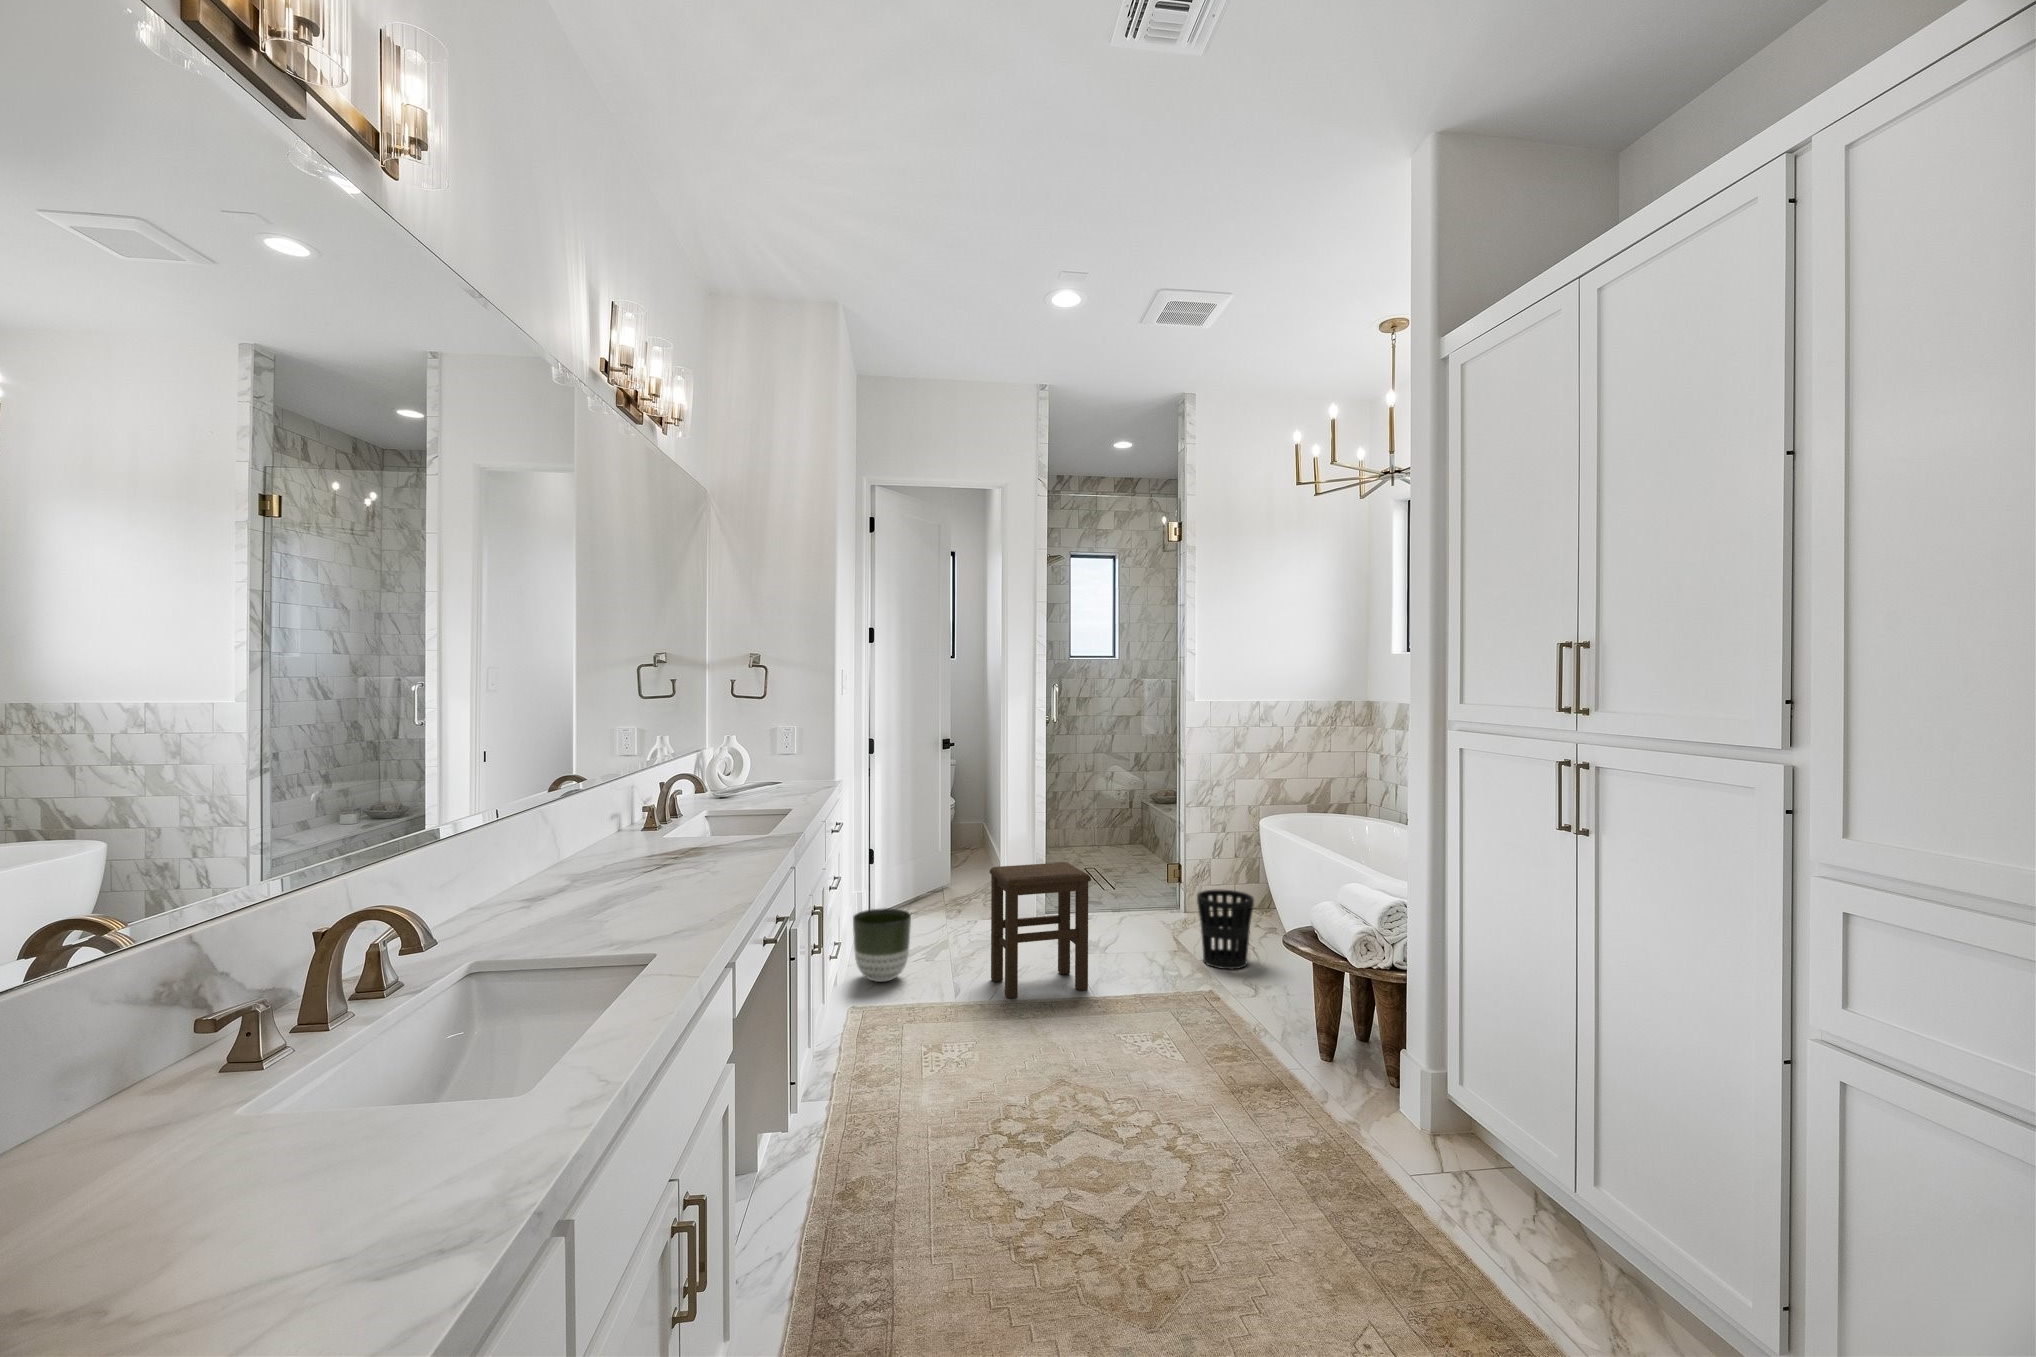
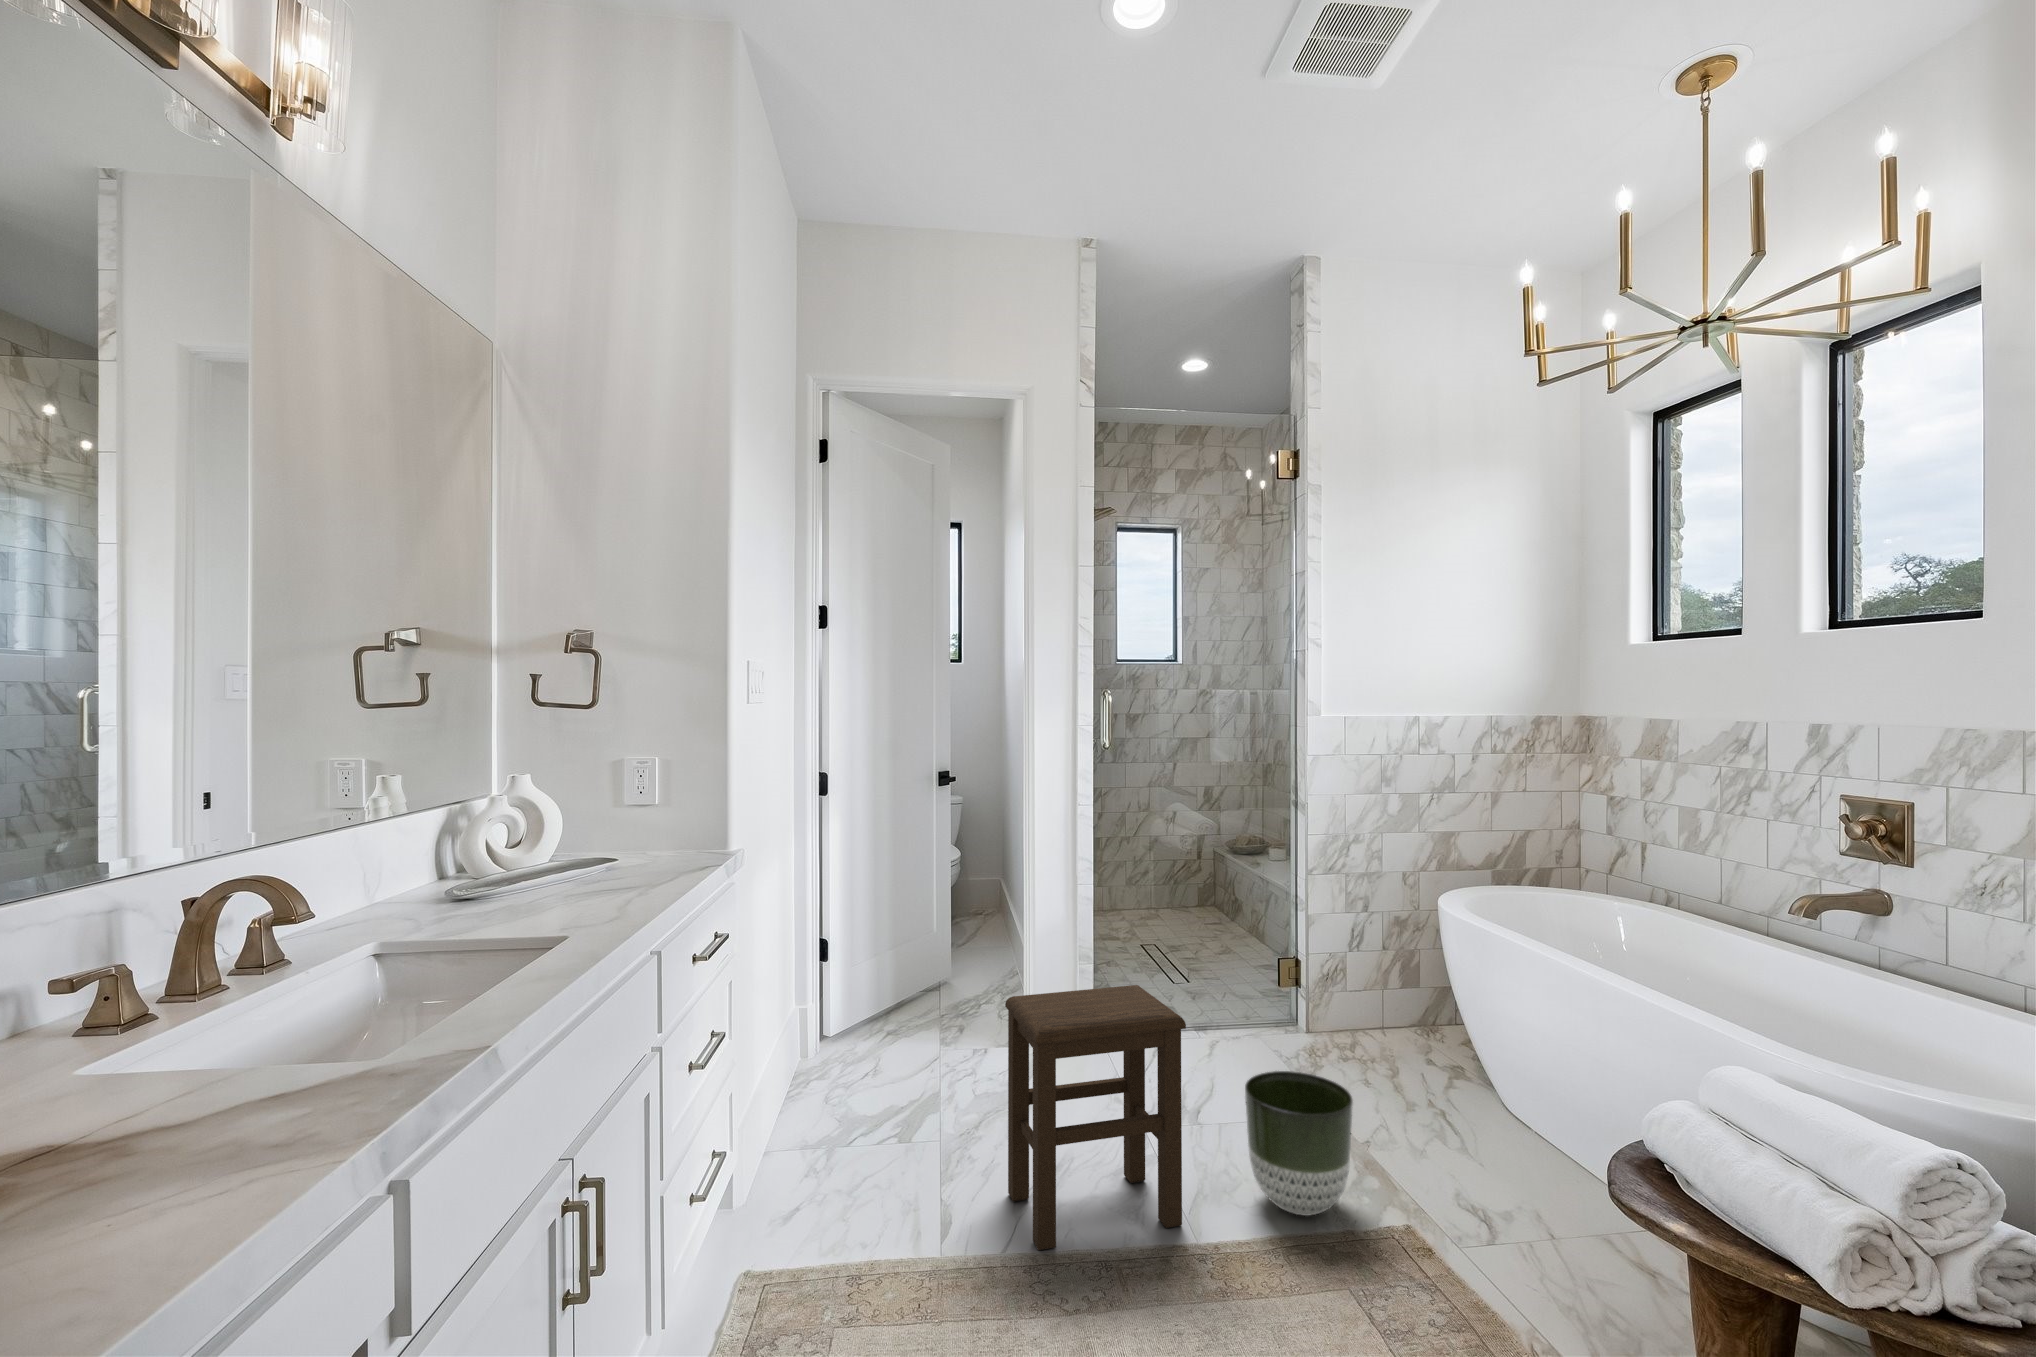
wastebasket: present [1197,889,1254,969] -> none [1355,1023,1457,1171]
planter: present [853,908,911,982] -> present [1245,1071,1353,1216]

